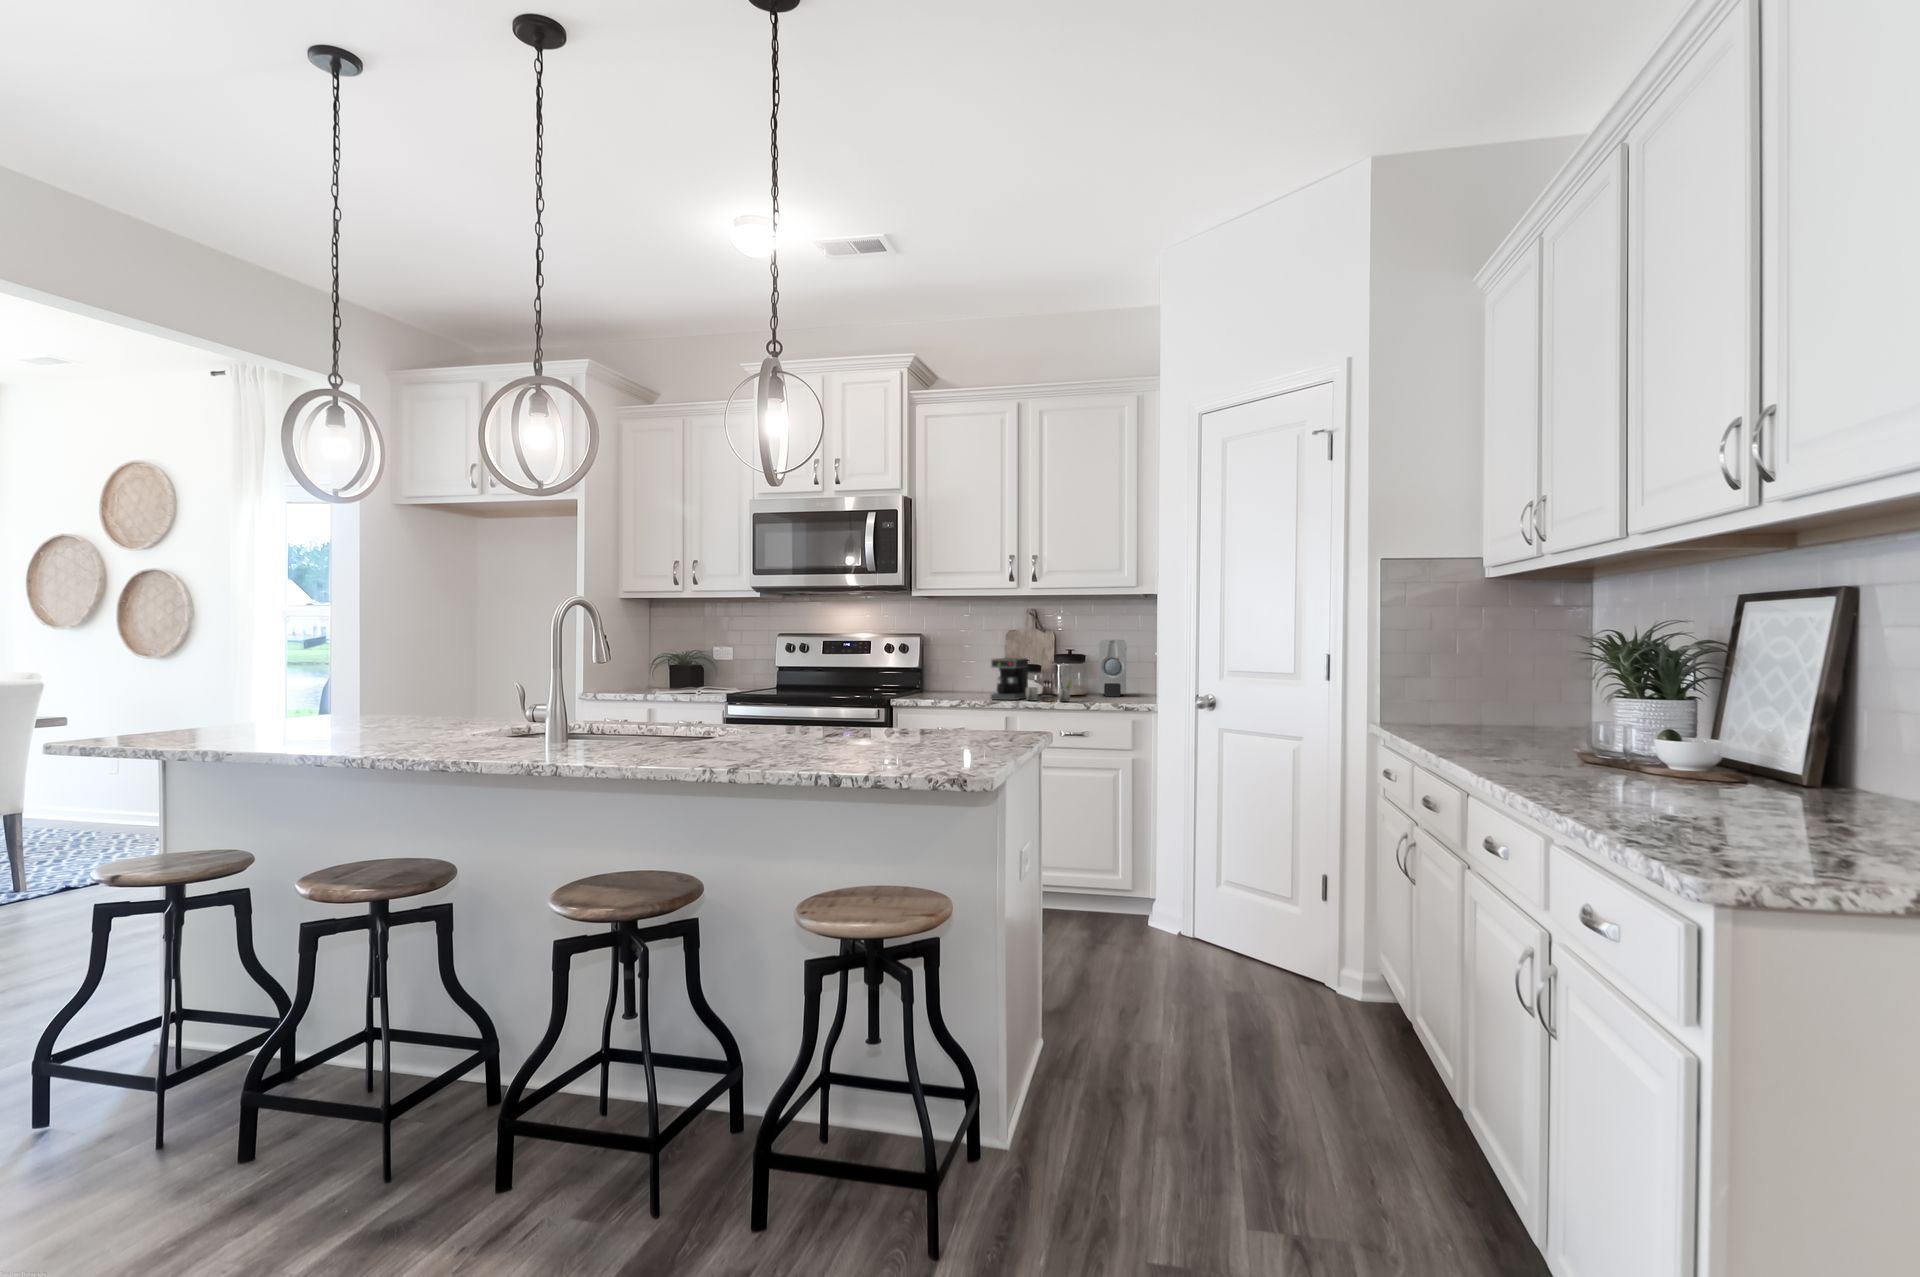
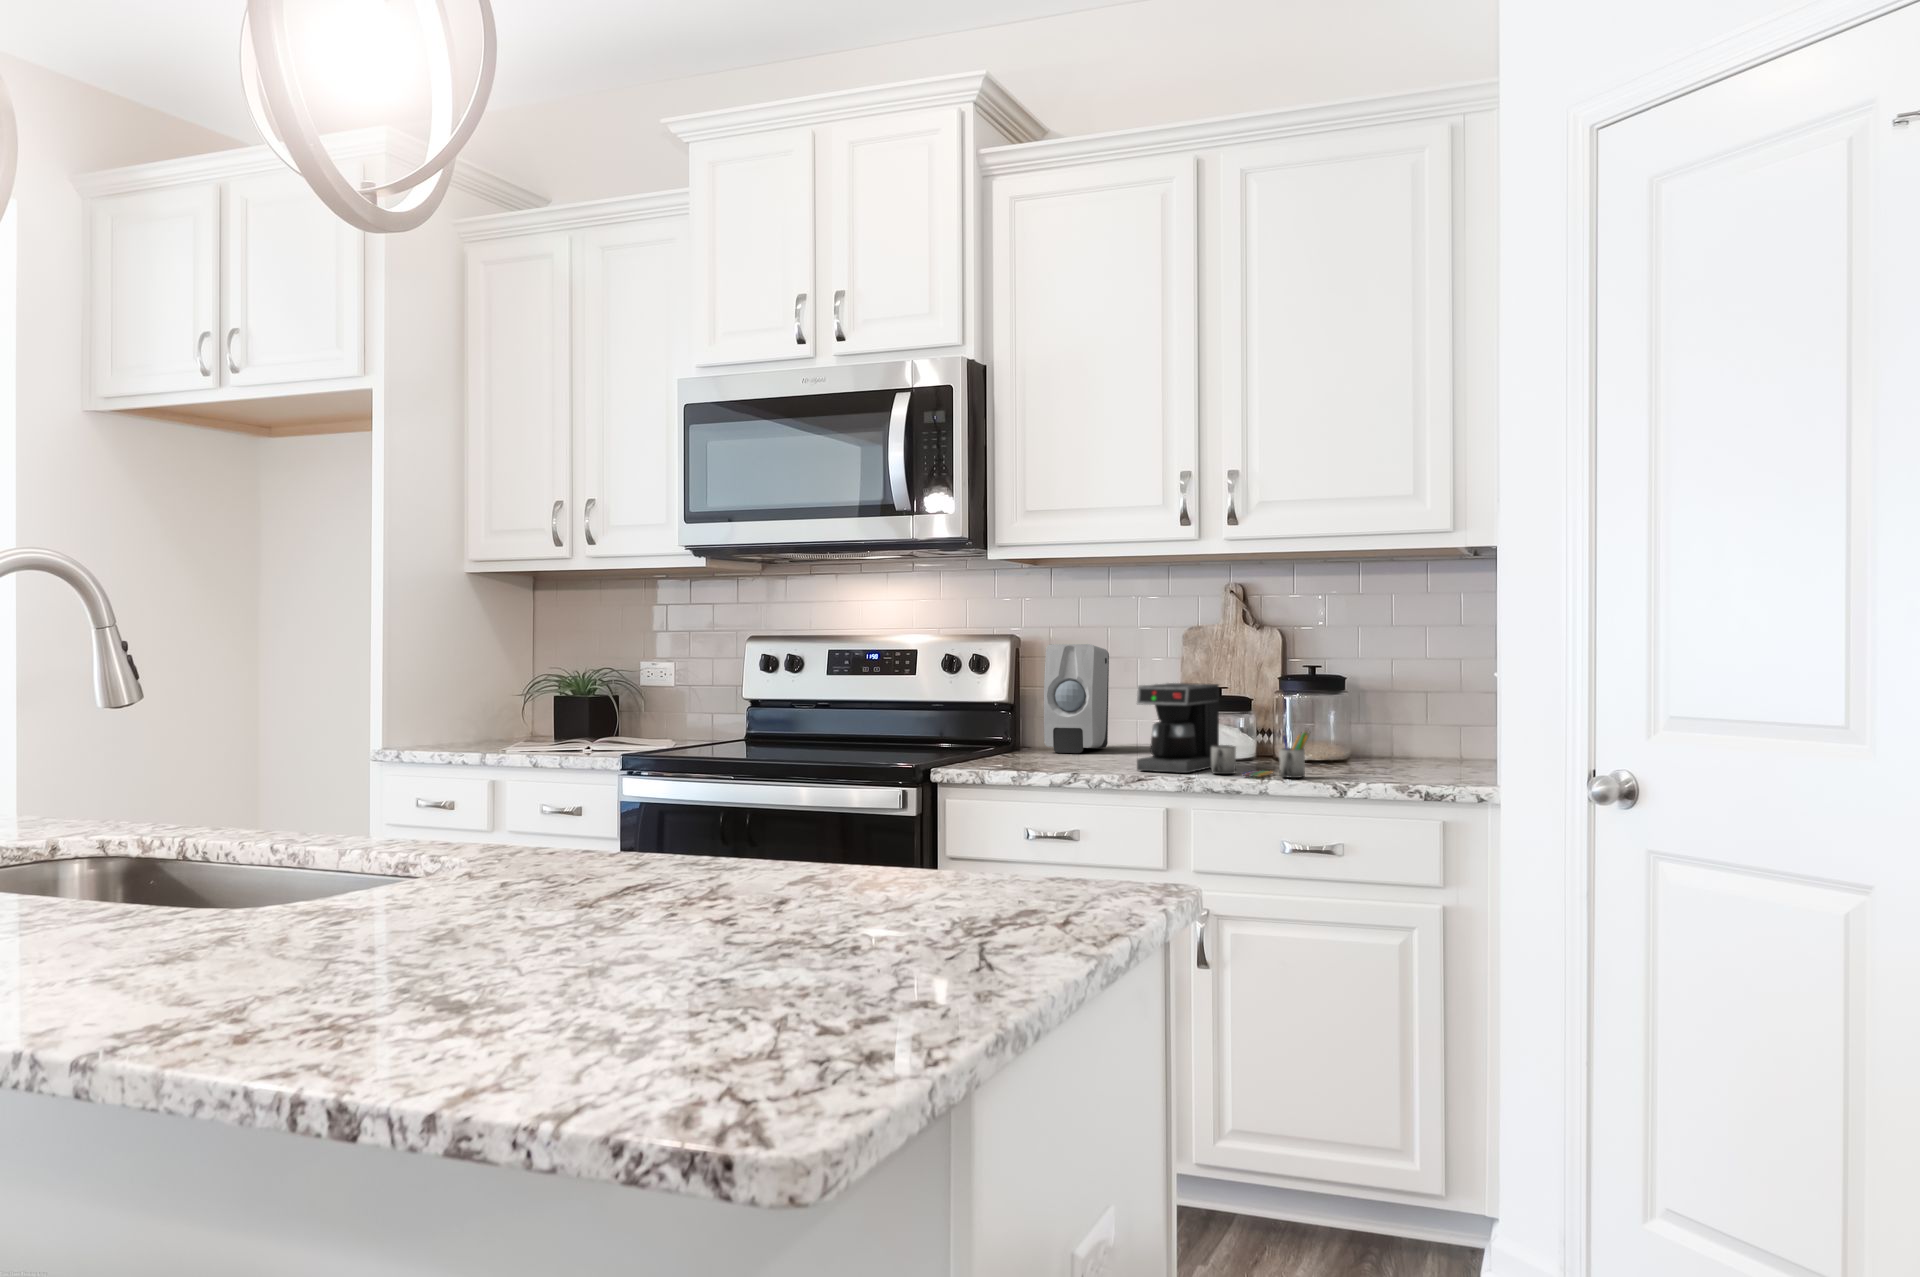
soap dispenser: present [1099,640,1126,697] -> present [1044,644,1109,753]

